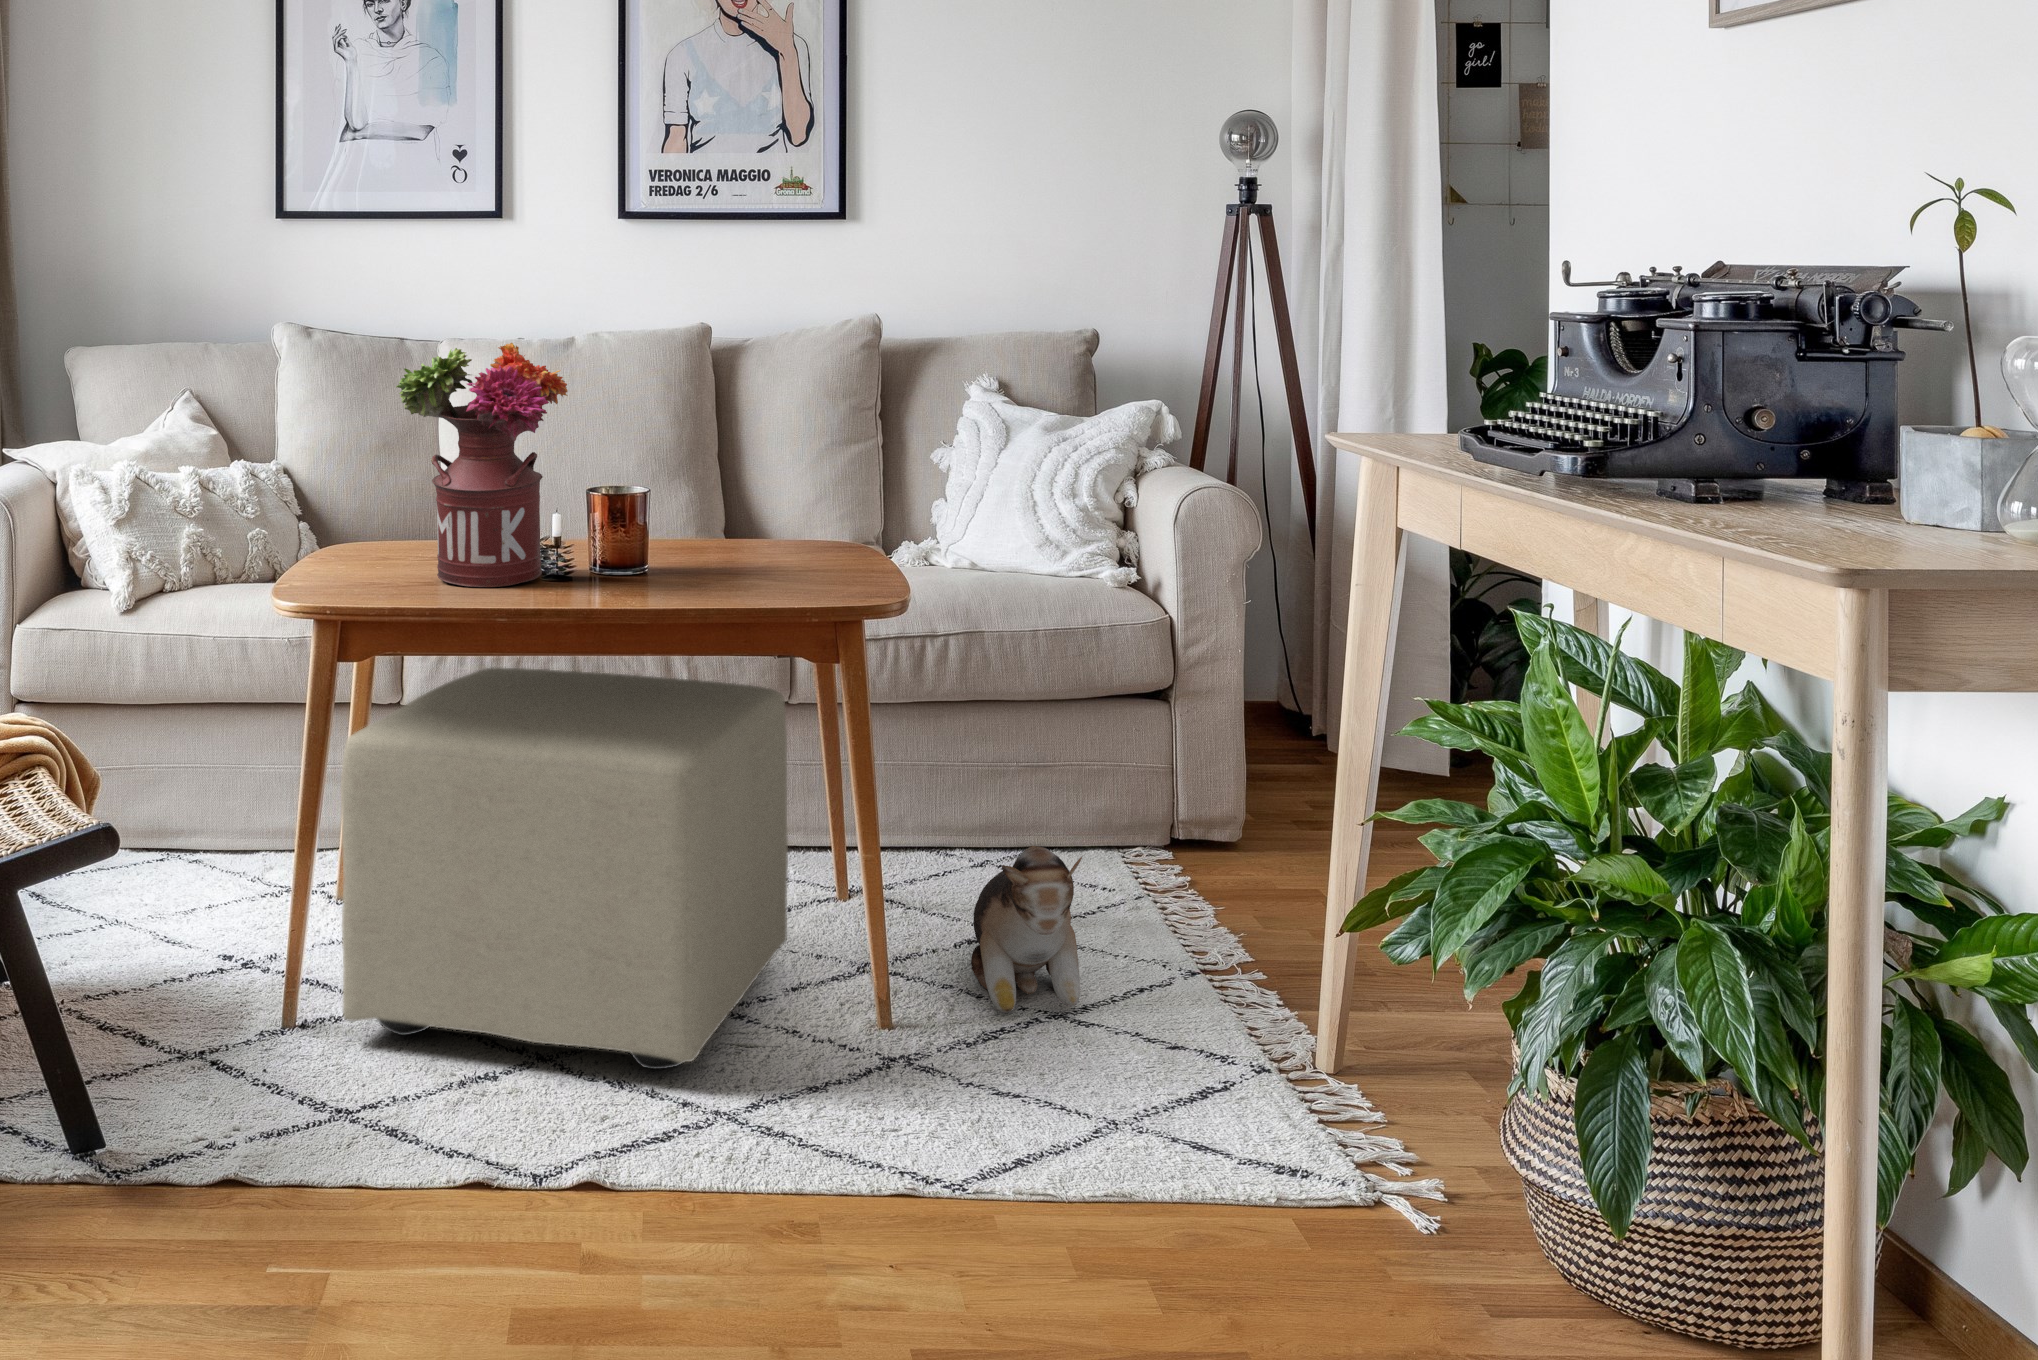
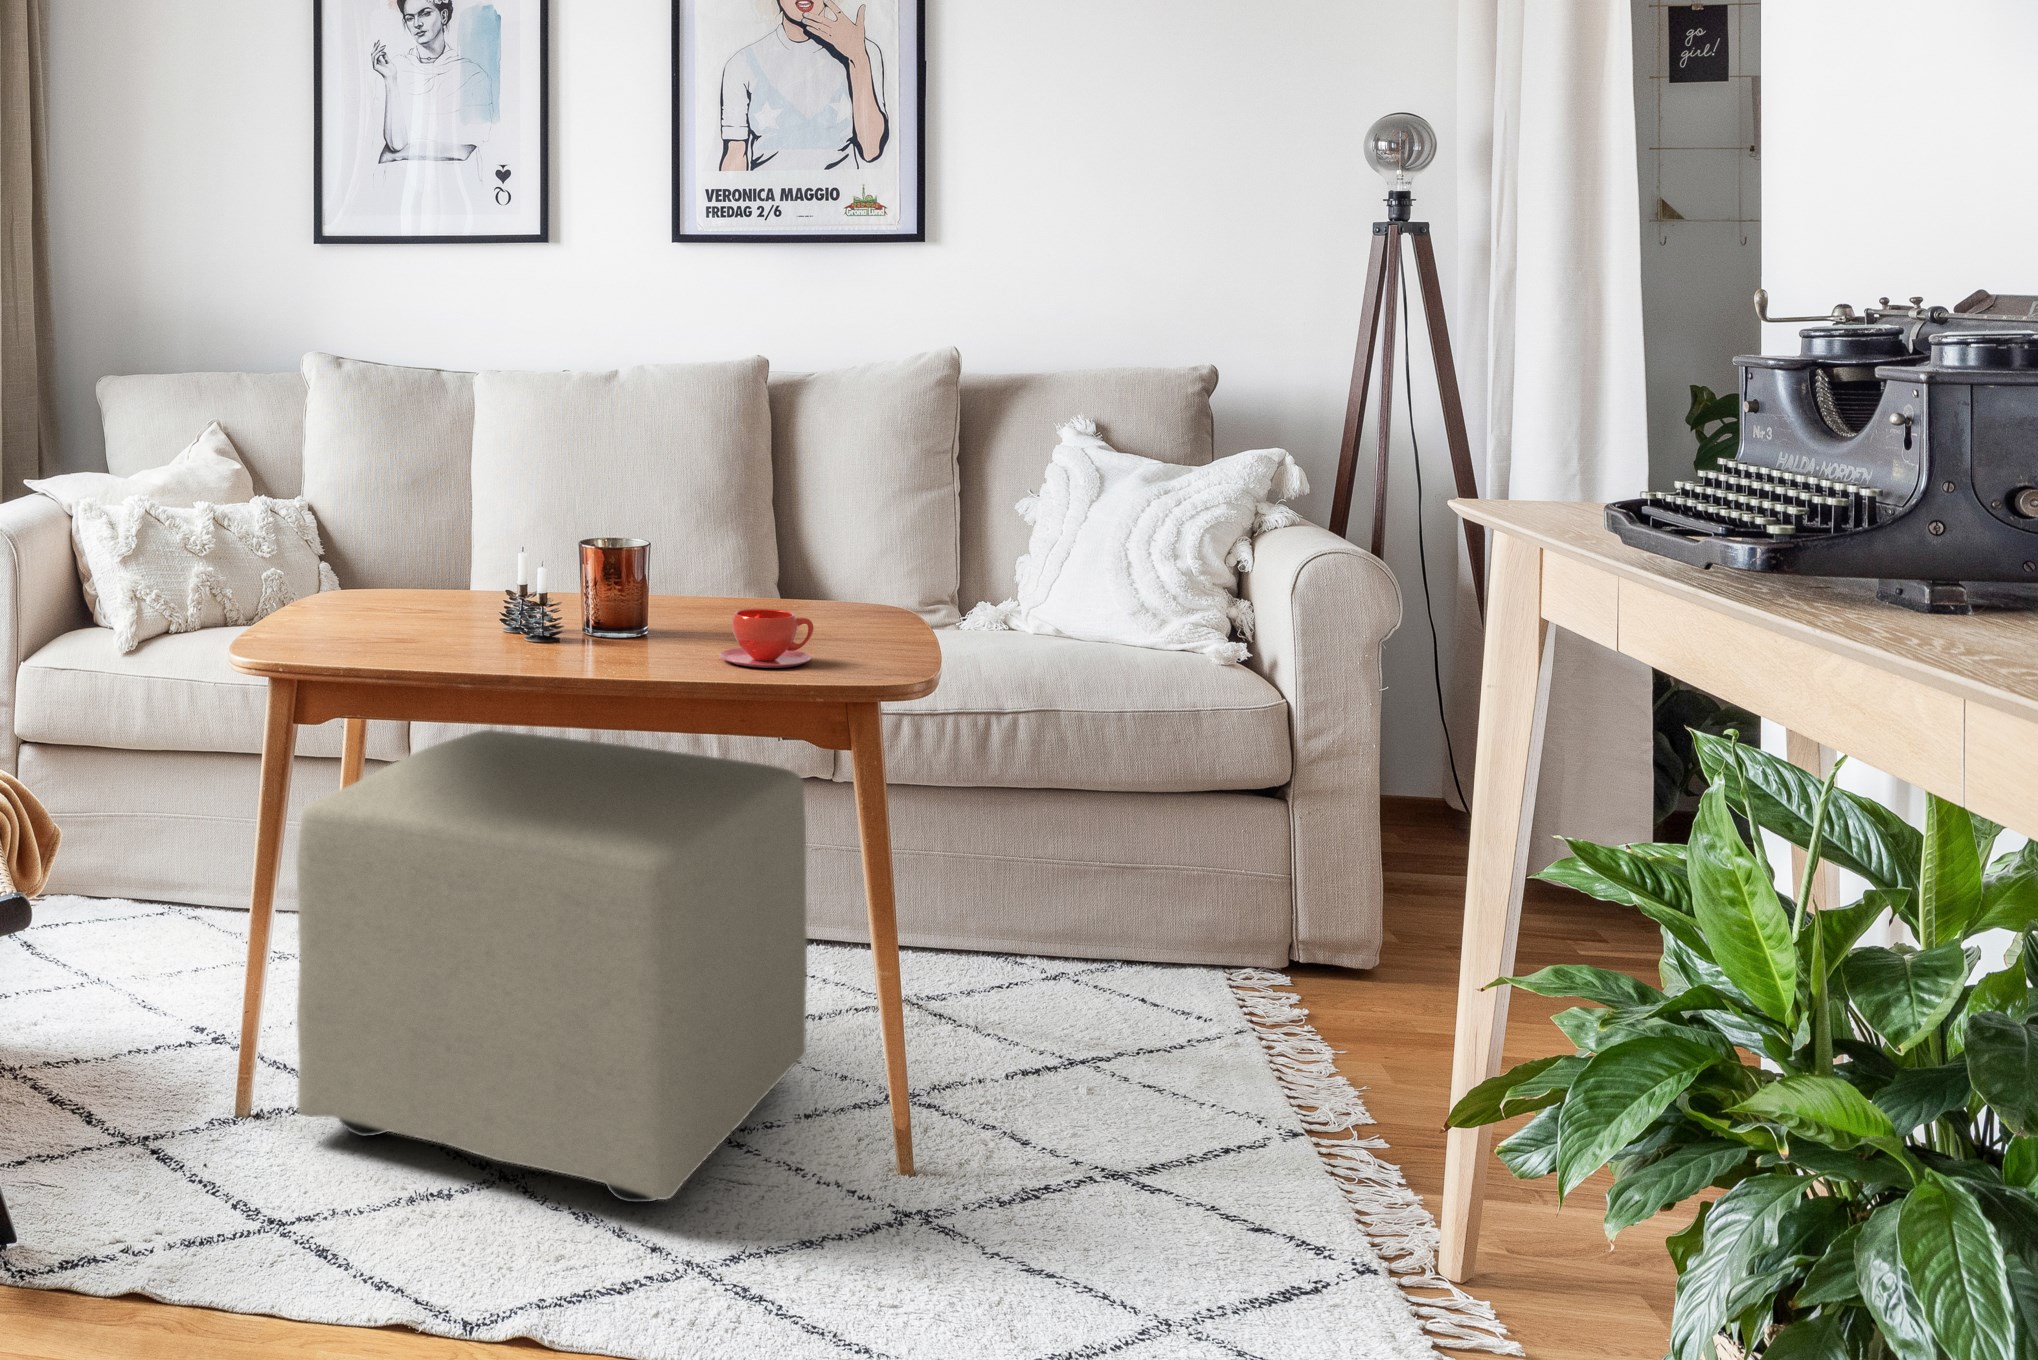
flower arrangement: present [396,343,568,587] -> none [369,378,557,647]
teacup: none [720,544,802,595] -> present [719,609,814,668]
plush toy: present [971,846,1082,1013] -> none [1018,970,1145,1162]

